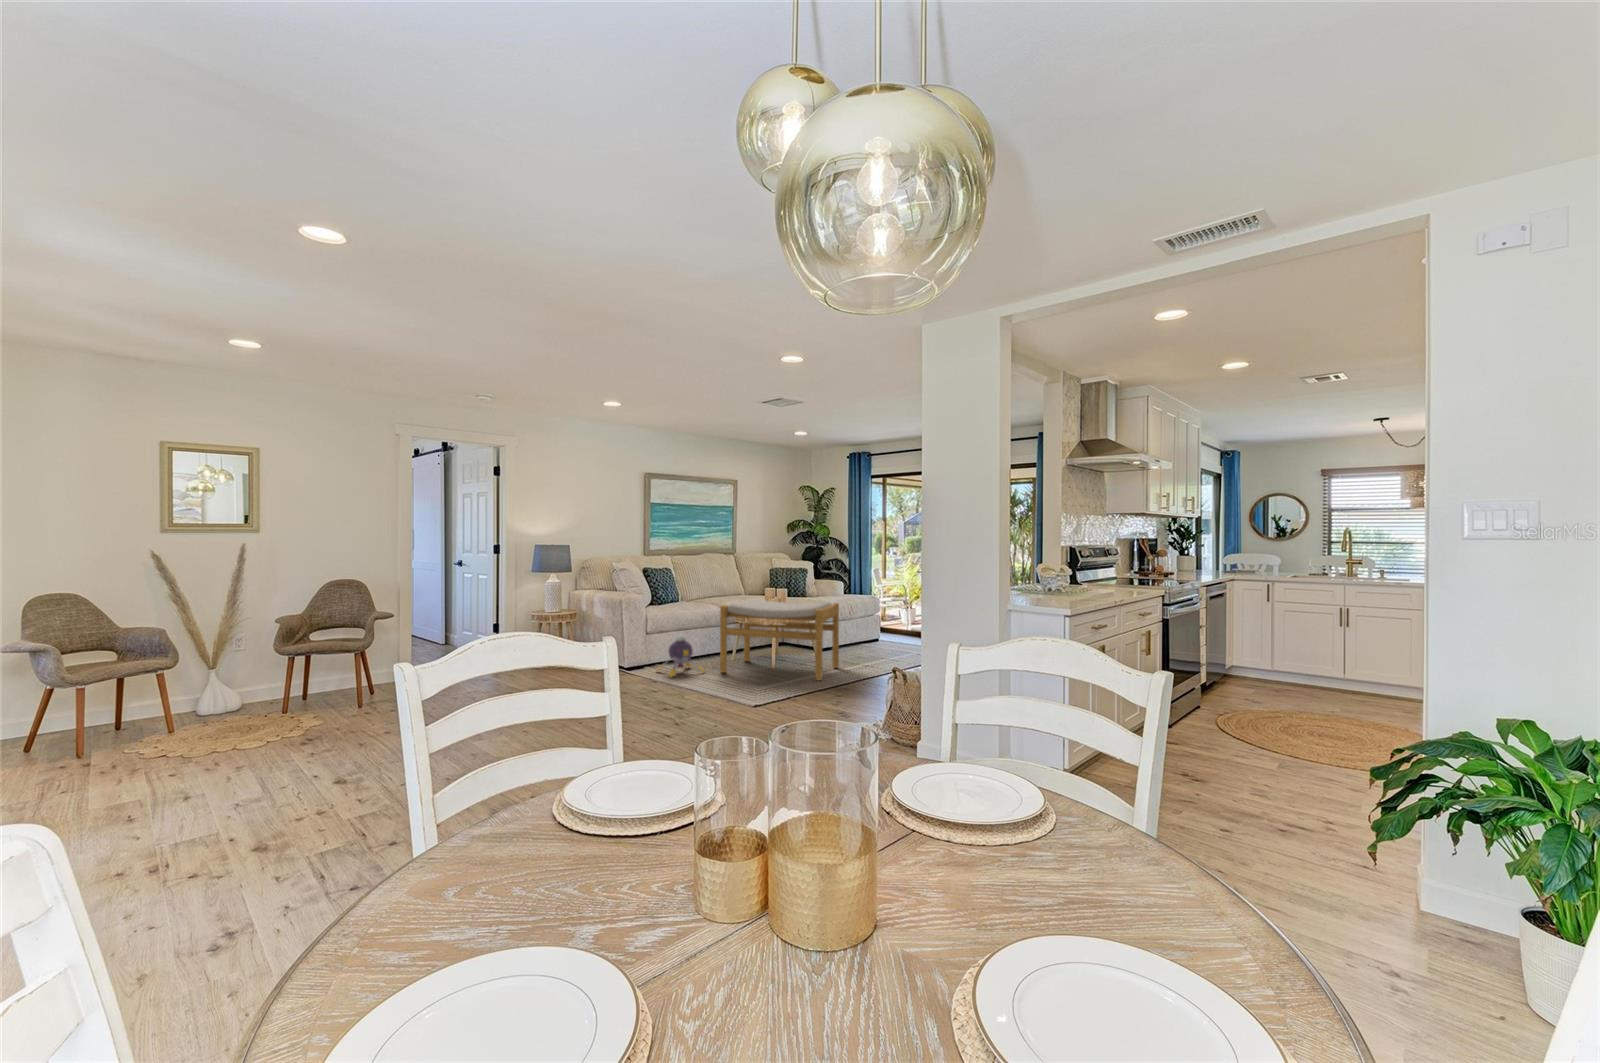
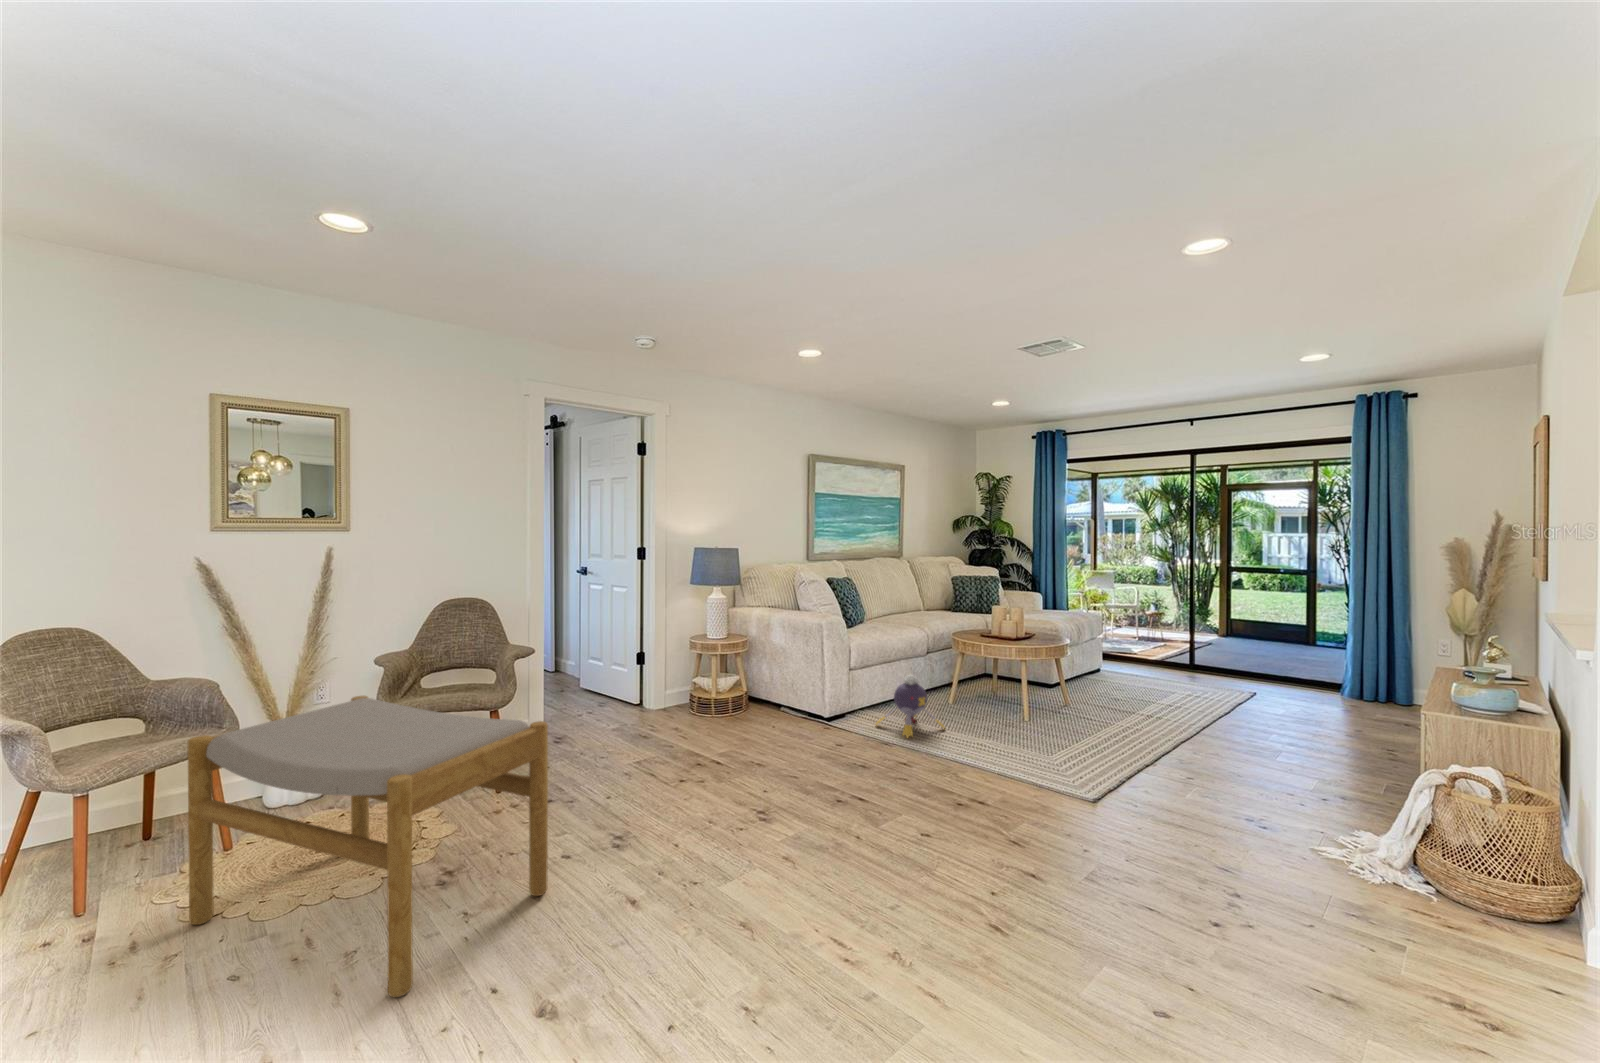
footstool: present [720,599,839,680] -> present [188,696,548,998]

